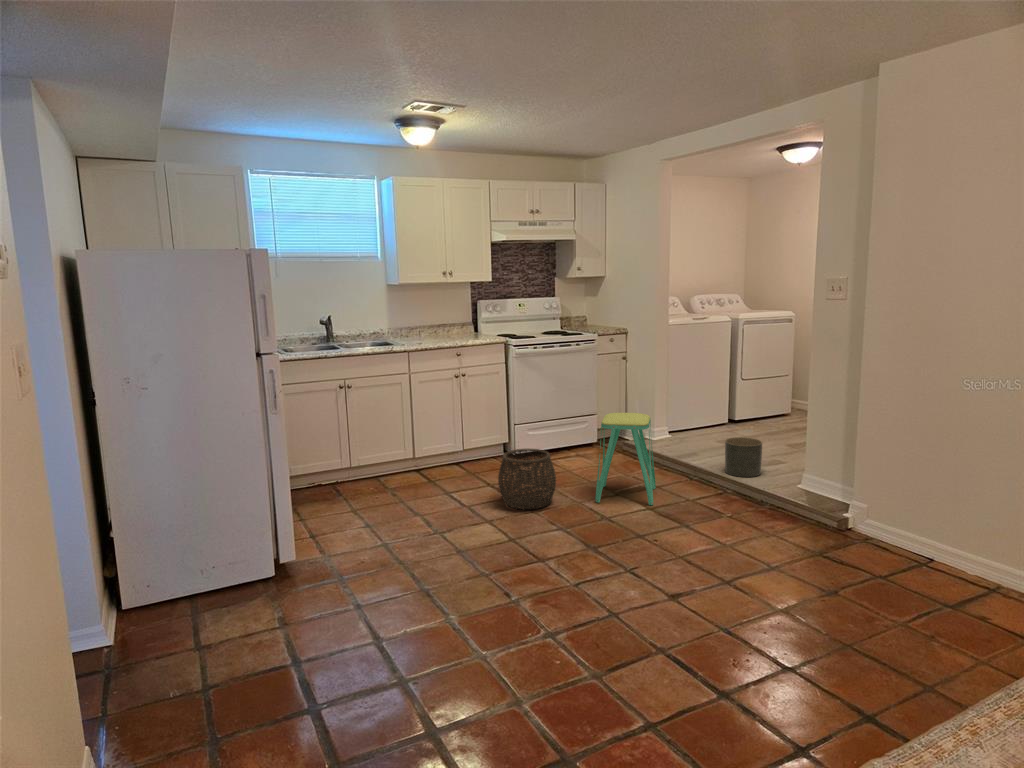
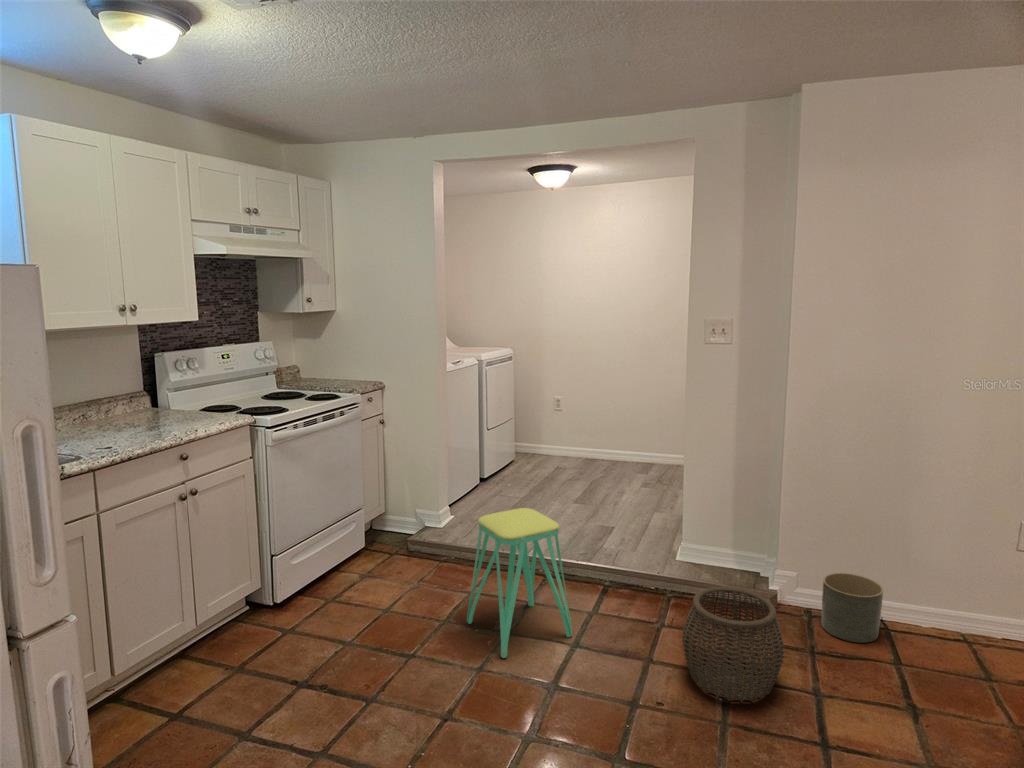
planter: present [725,437,762,477] -> present [821,573,883,643]
woven basket: present [498,449,556,510] -> present [682,587,784,702]

